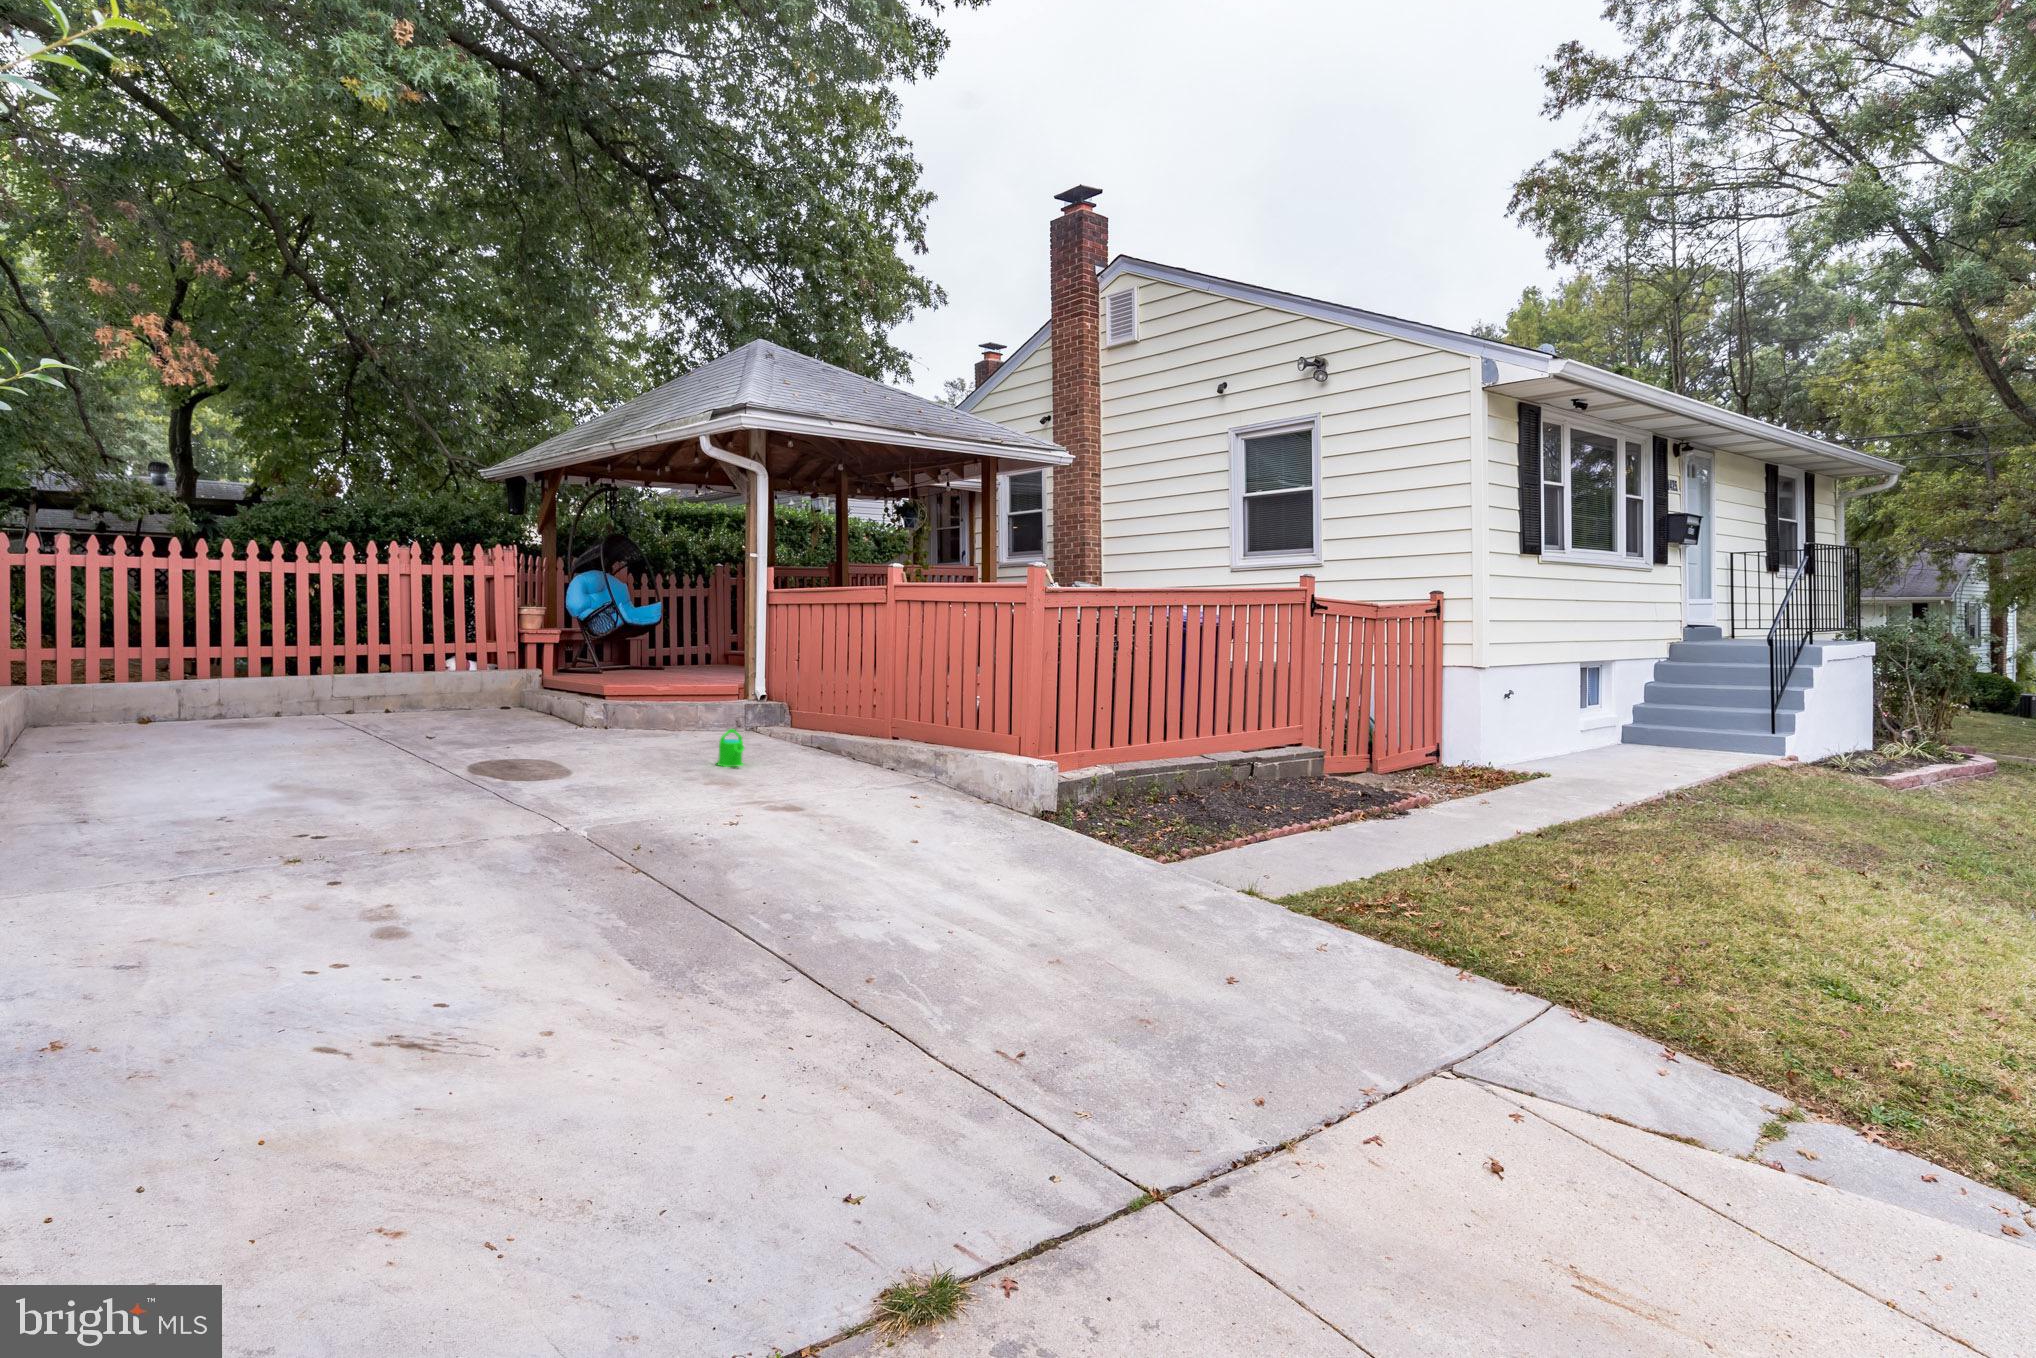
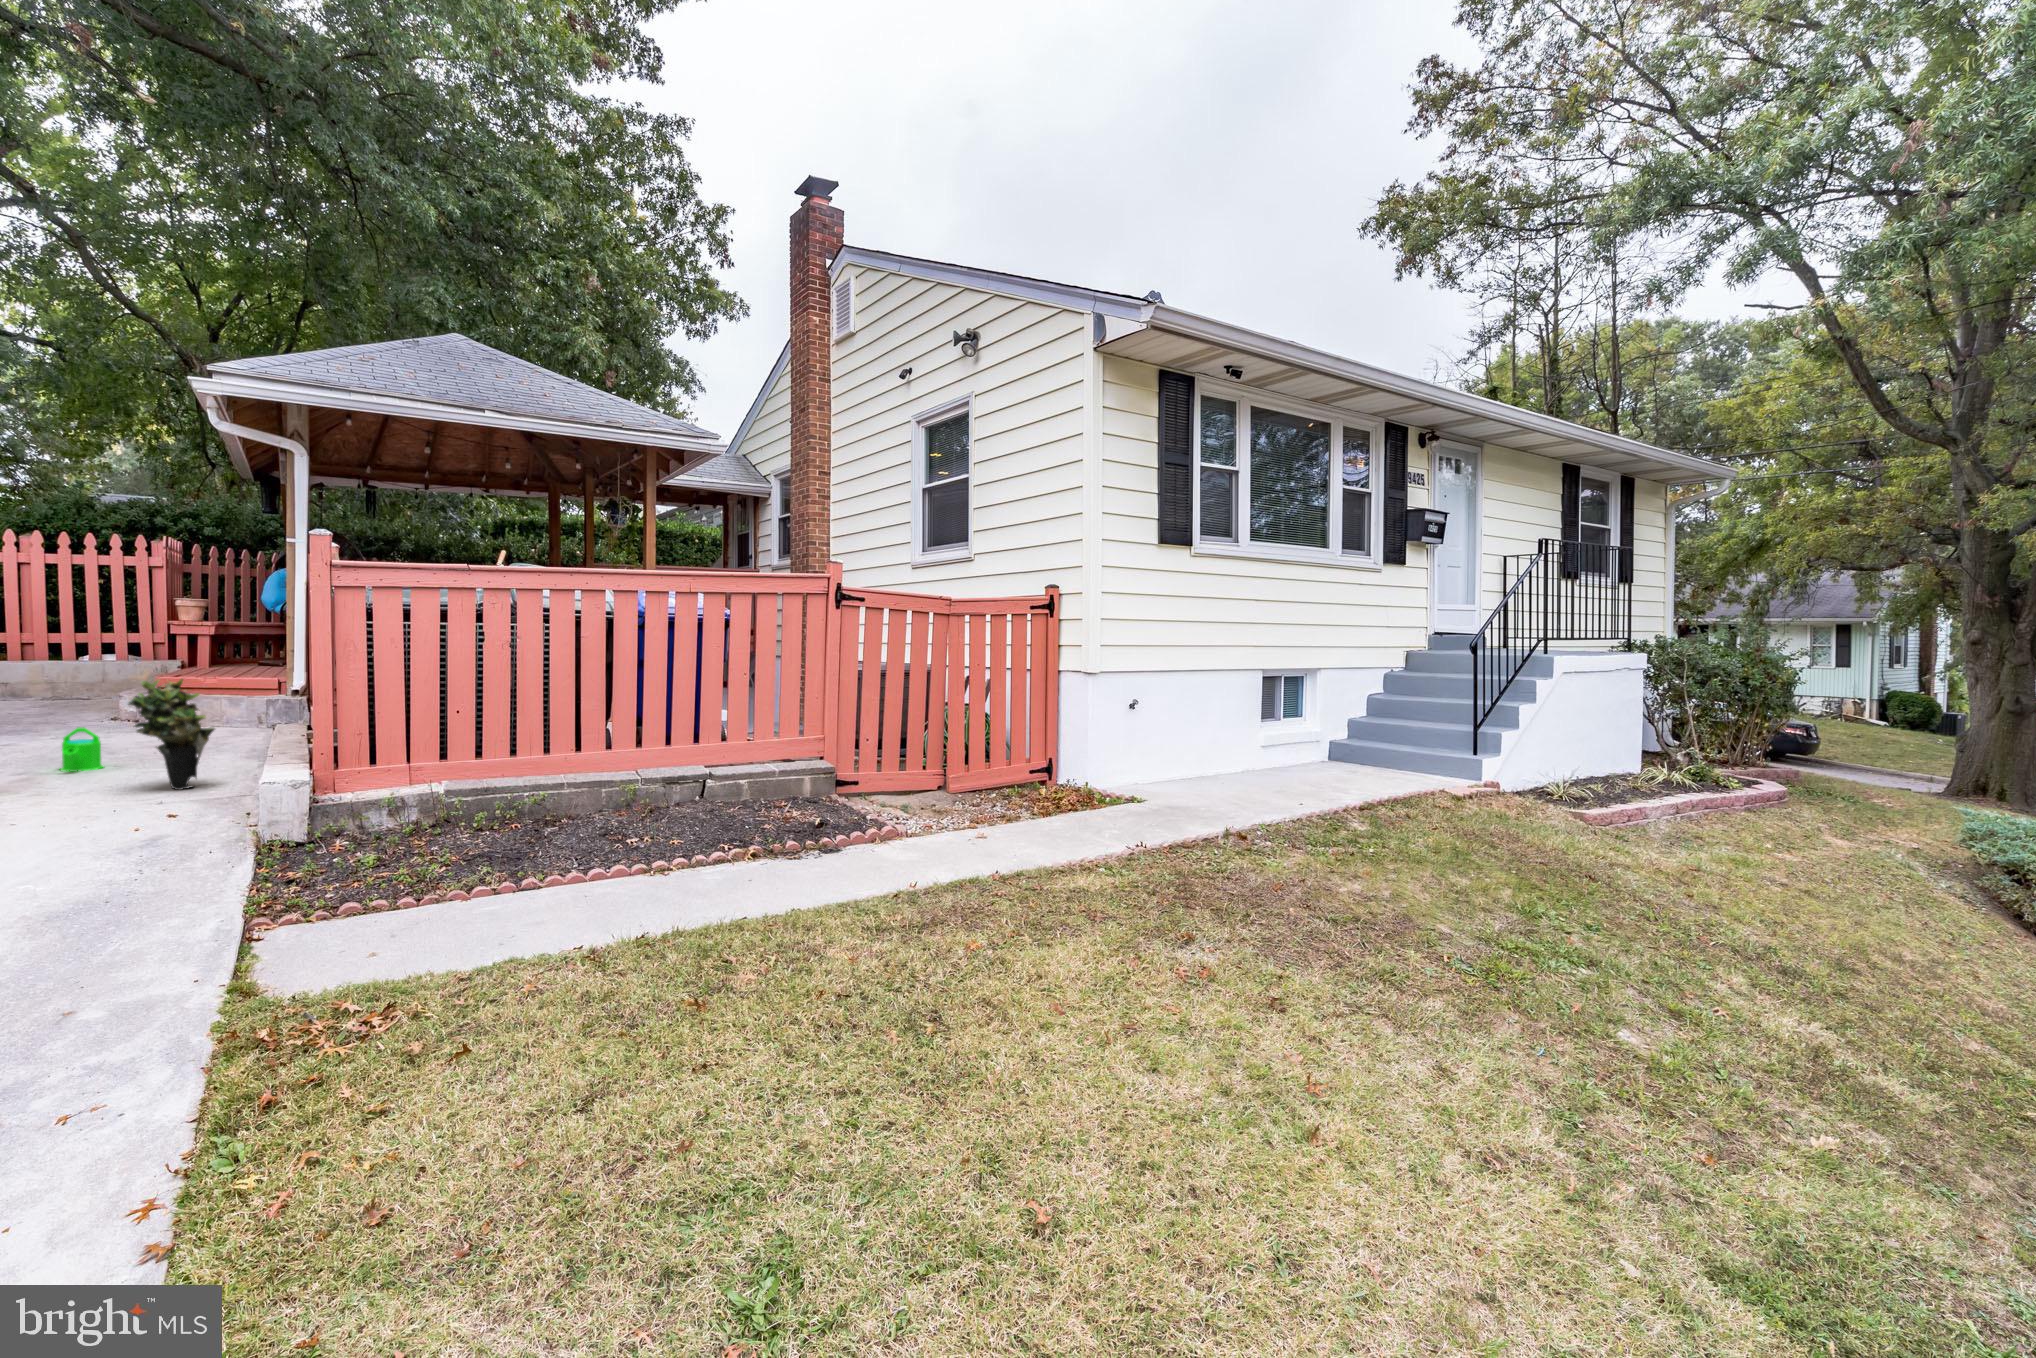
potted plant: none [827,685,882,779] -> present [128,679,215,790]

